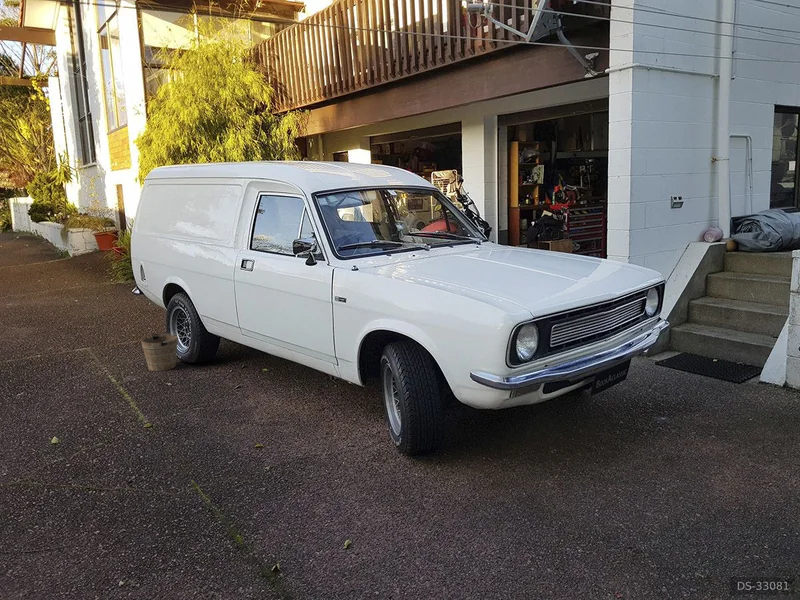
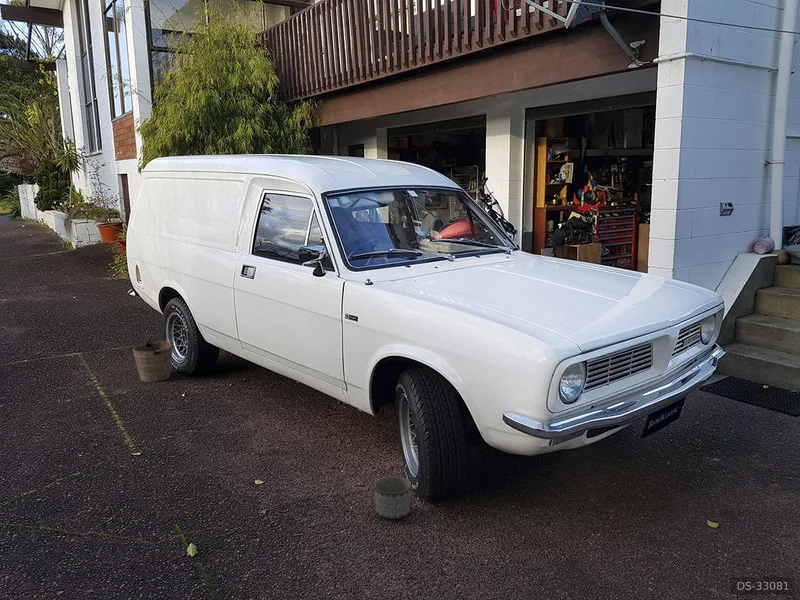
planter: none [364,435,395,470] -> present [375,476,411,519]

